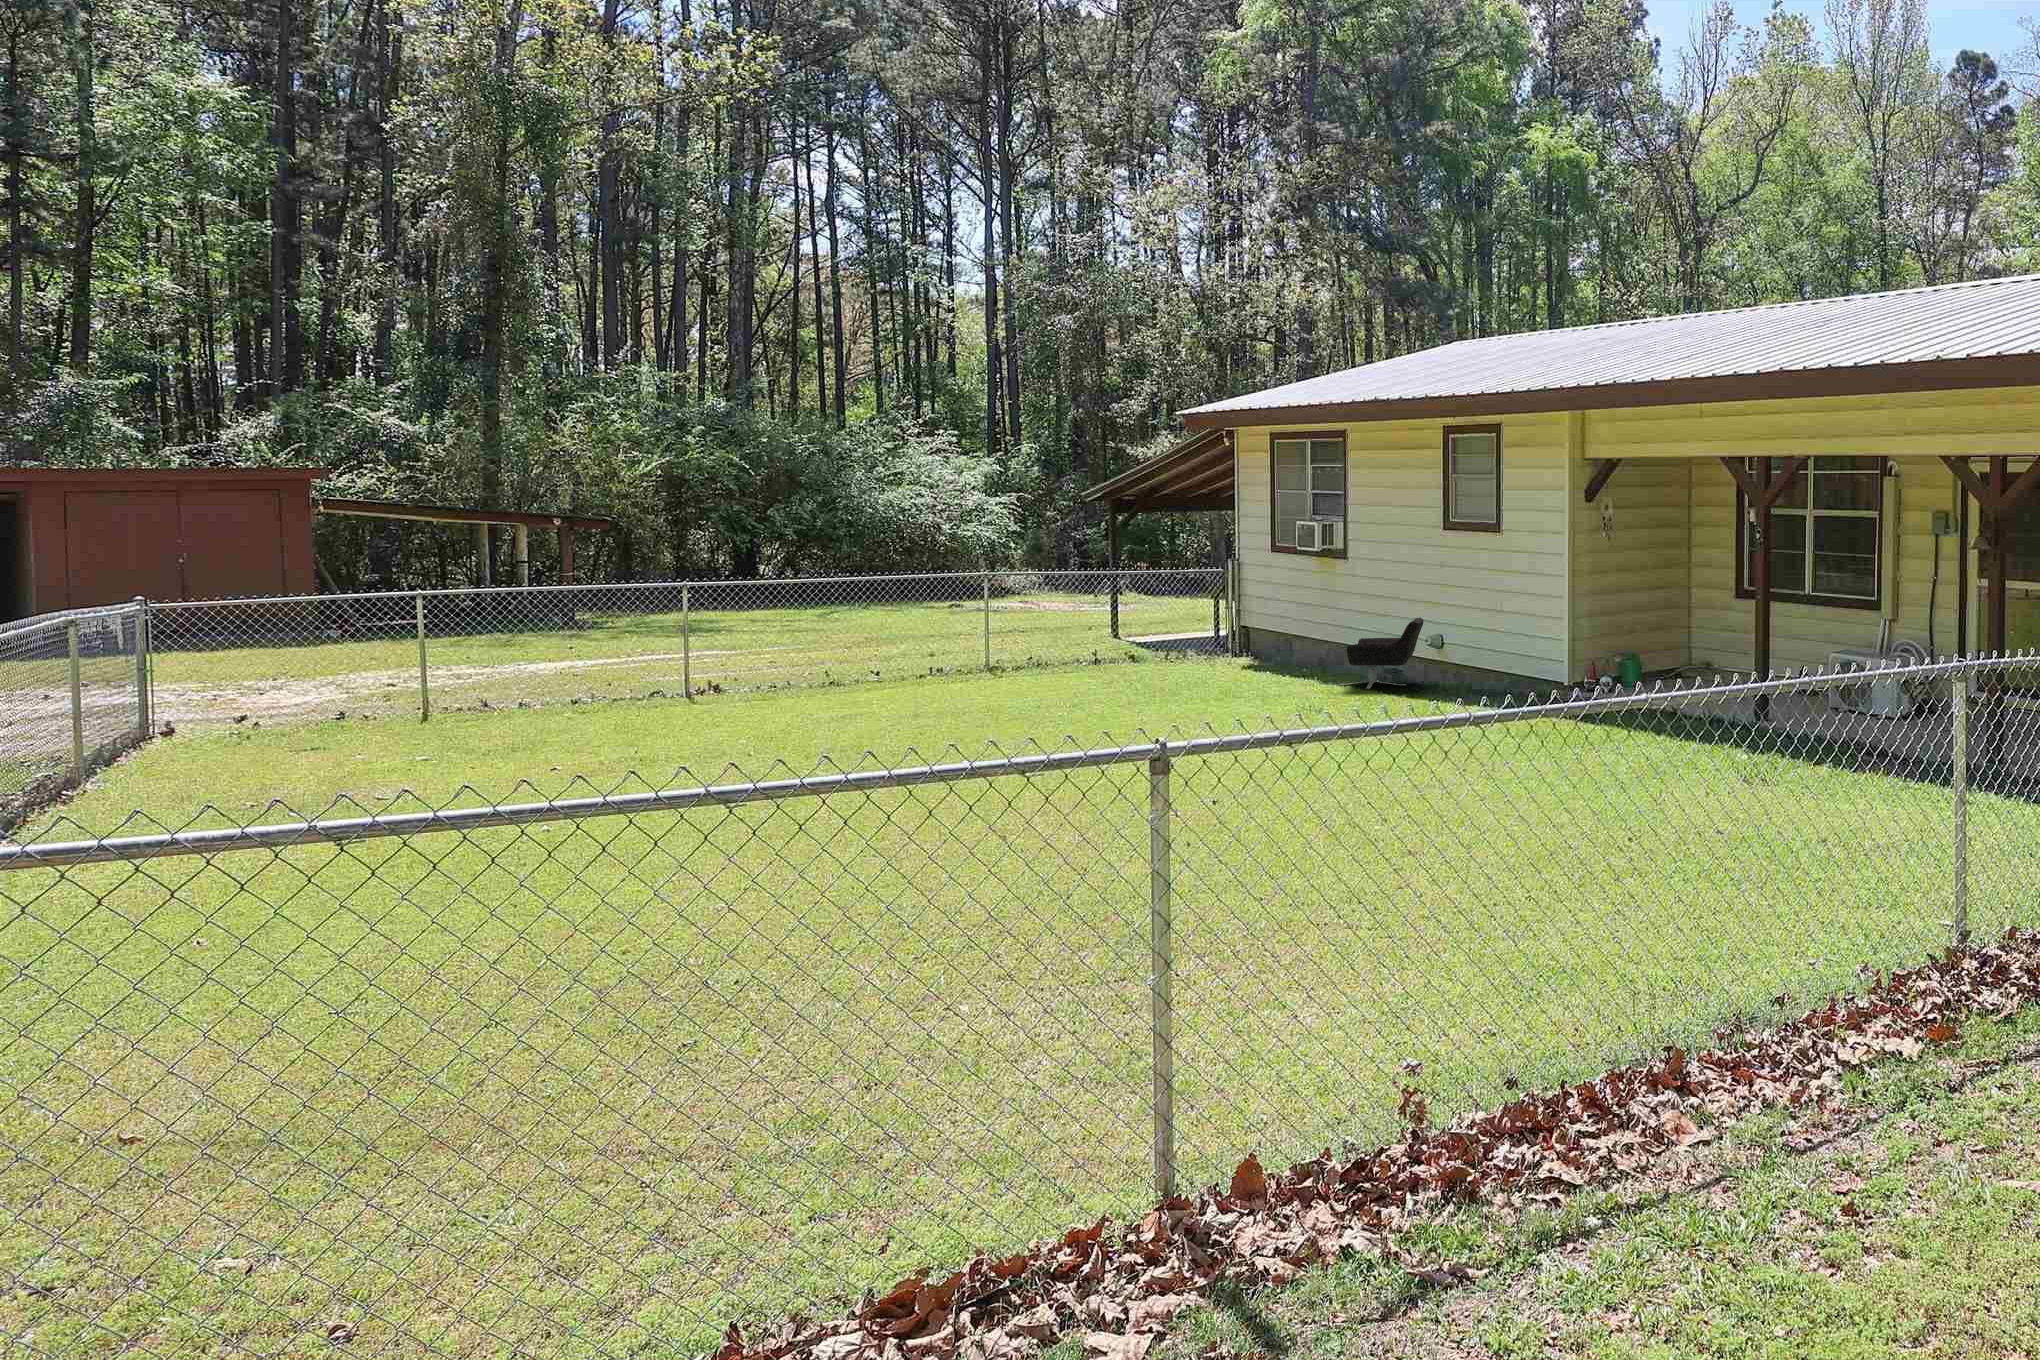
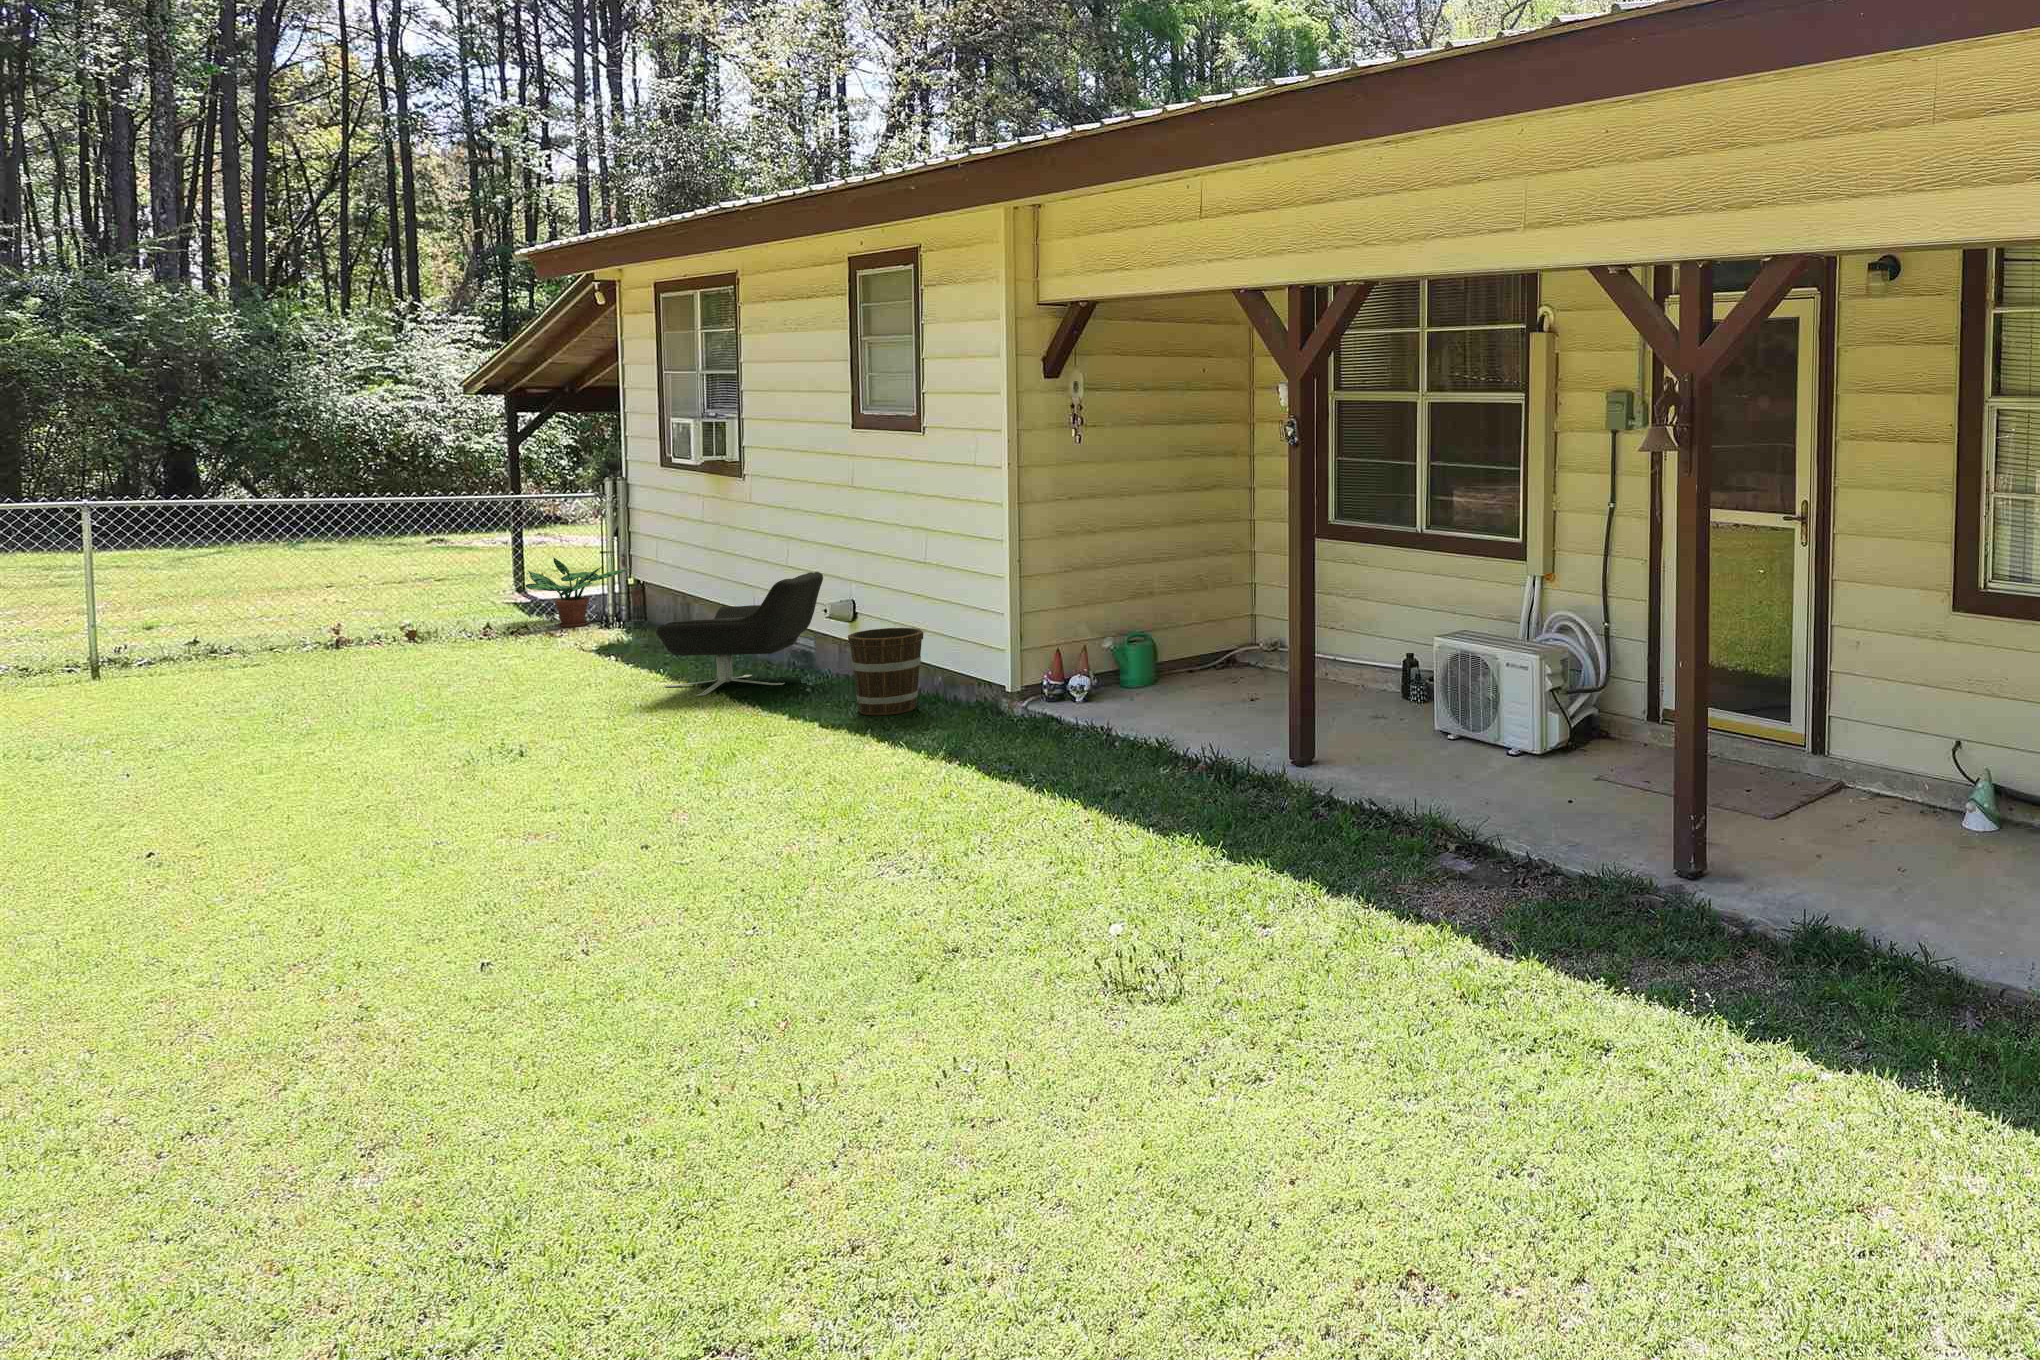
potted plant: none [1184,610,1248,656] -> present [526,558,632,627]
bucket: none [1468,649,1508,699] -> present [848,628,923,715]

